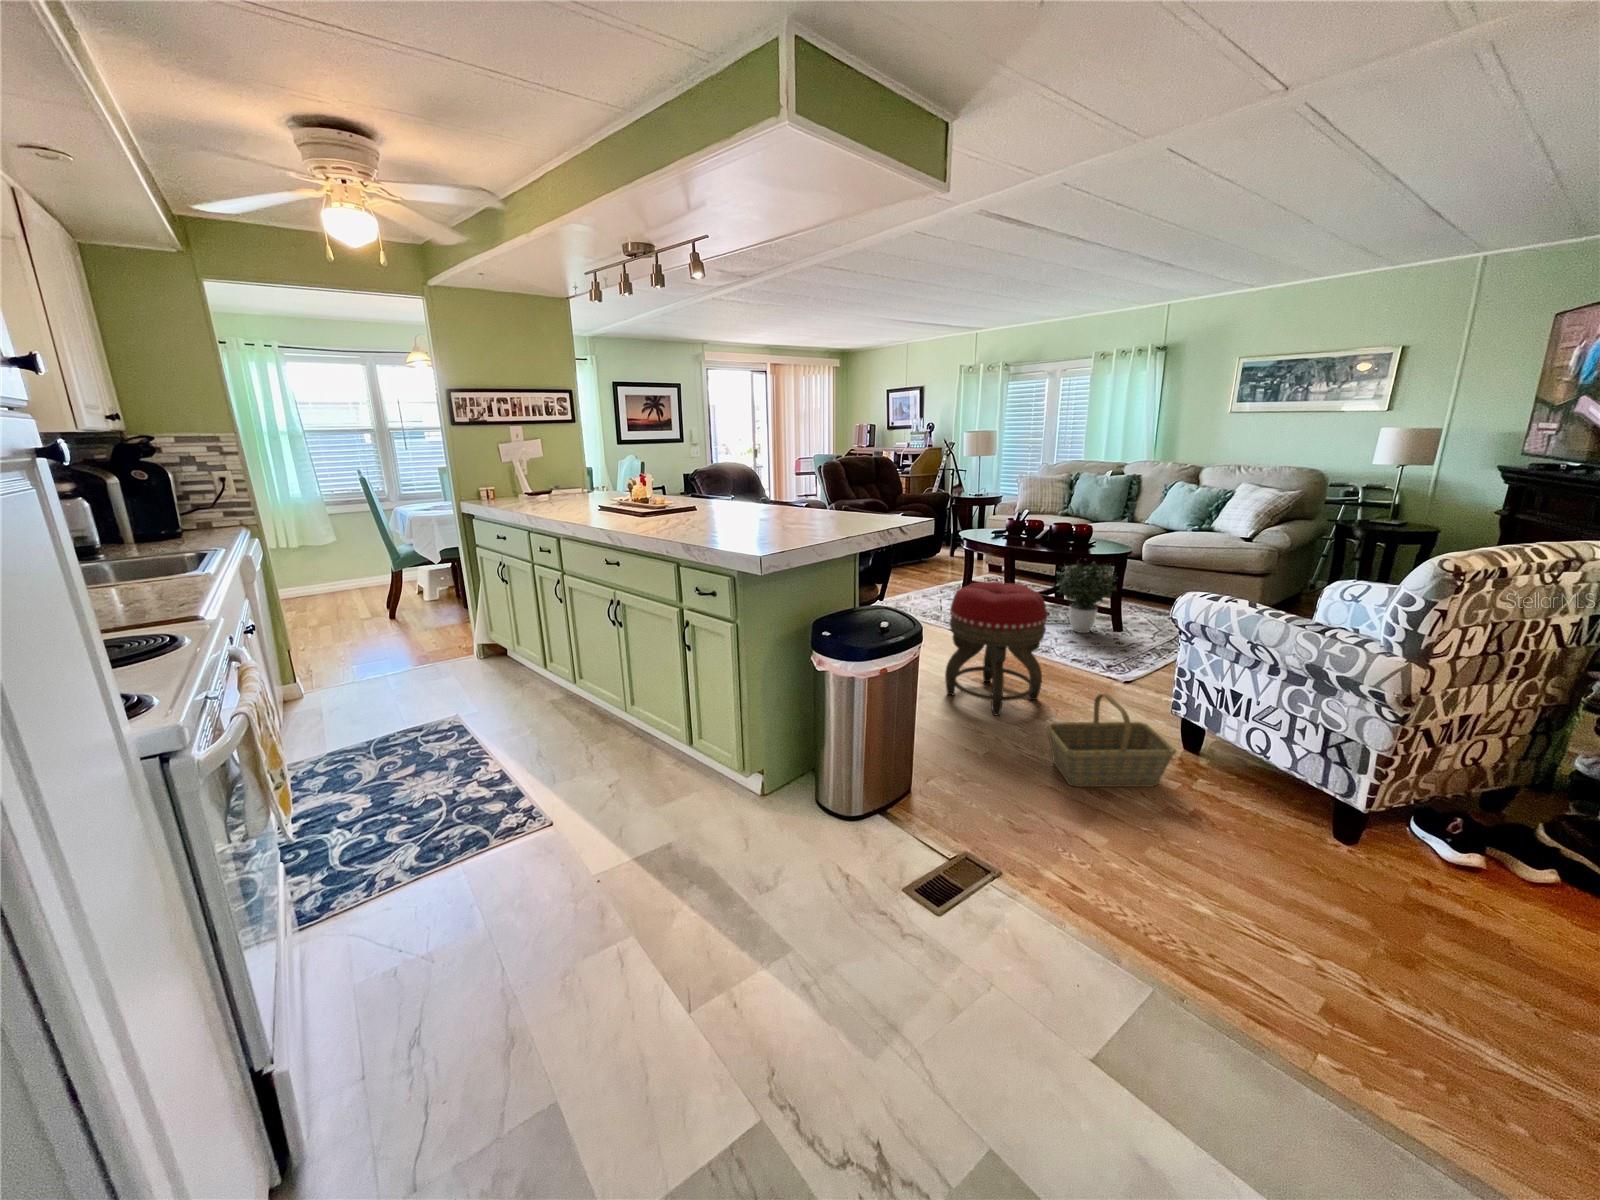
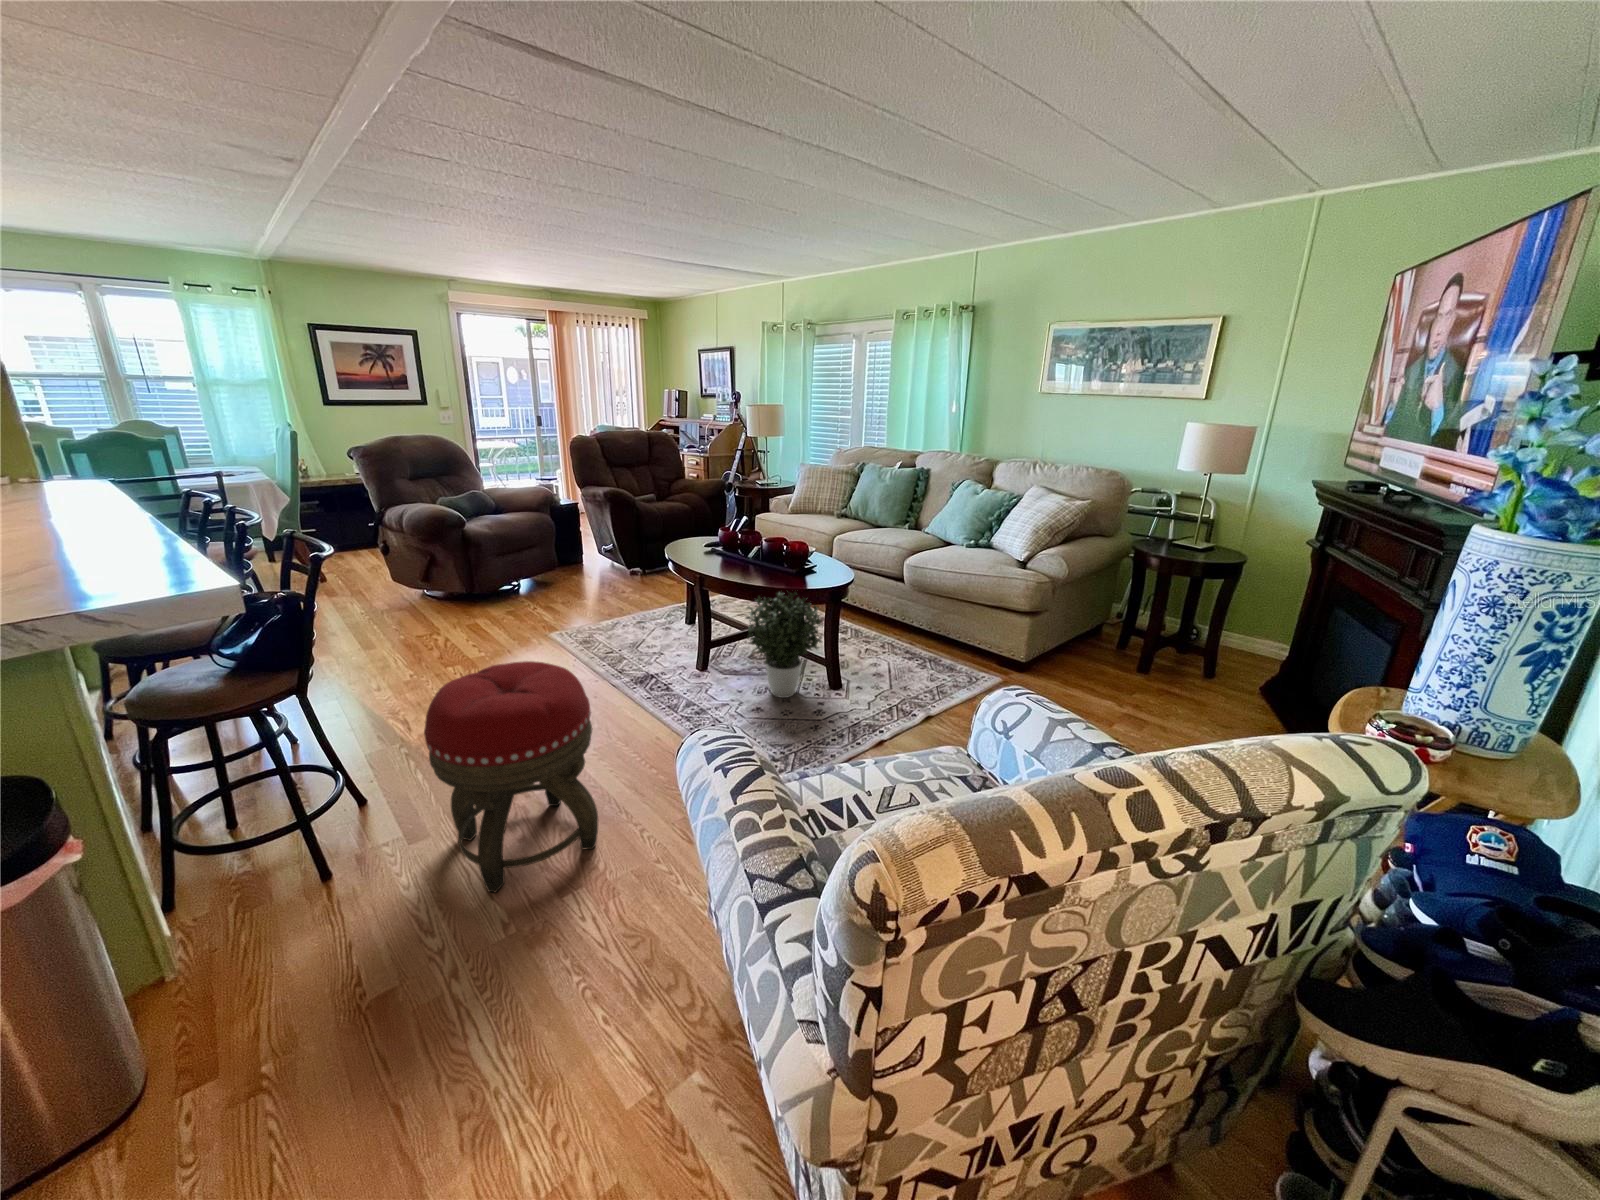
basket: present [1046,694,1176,787] -> none [394,924,631,1119]

